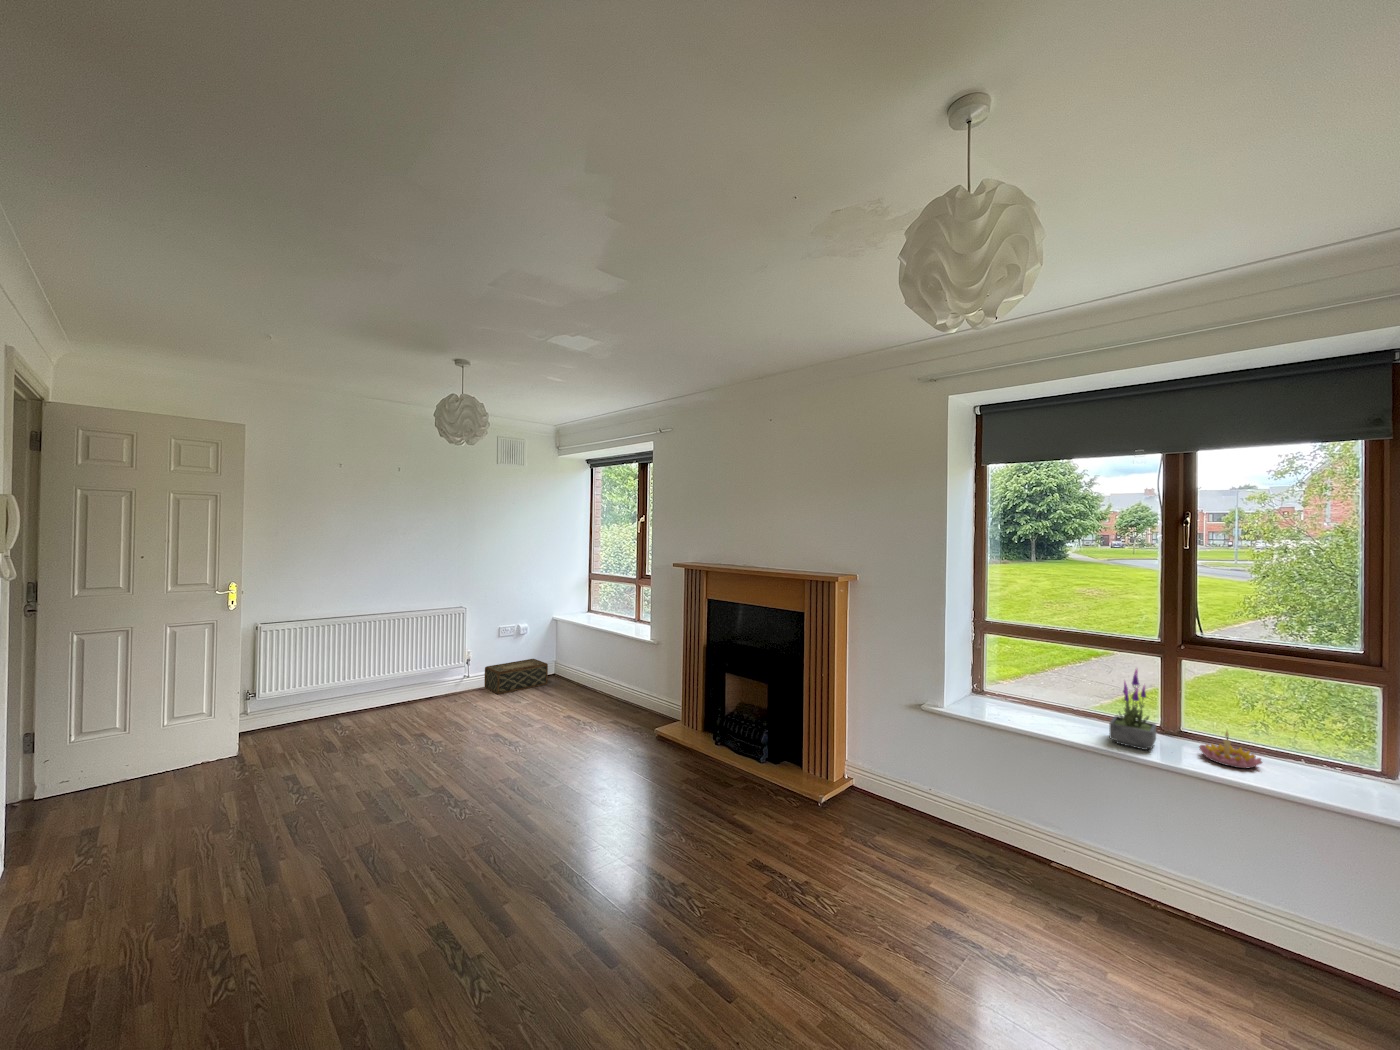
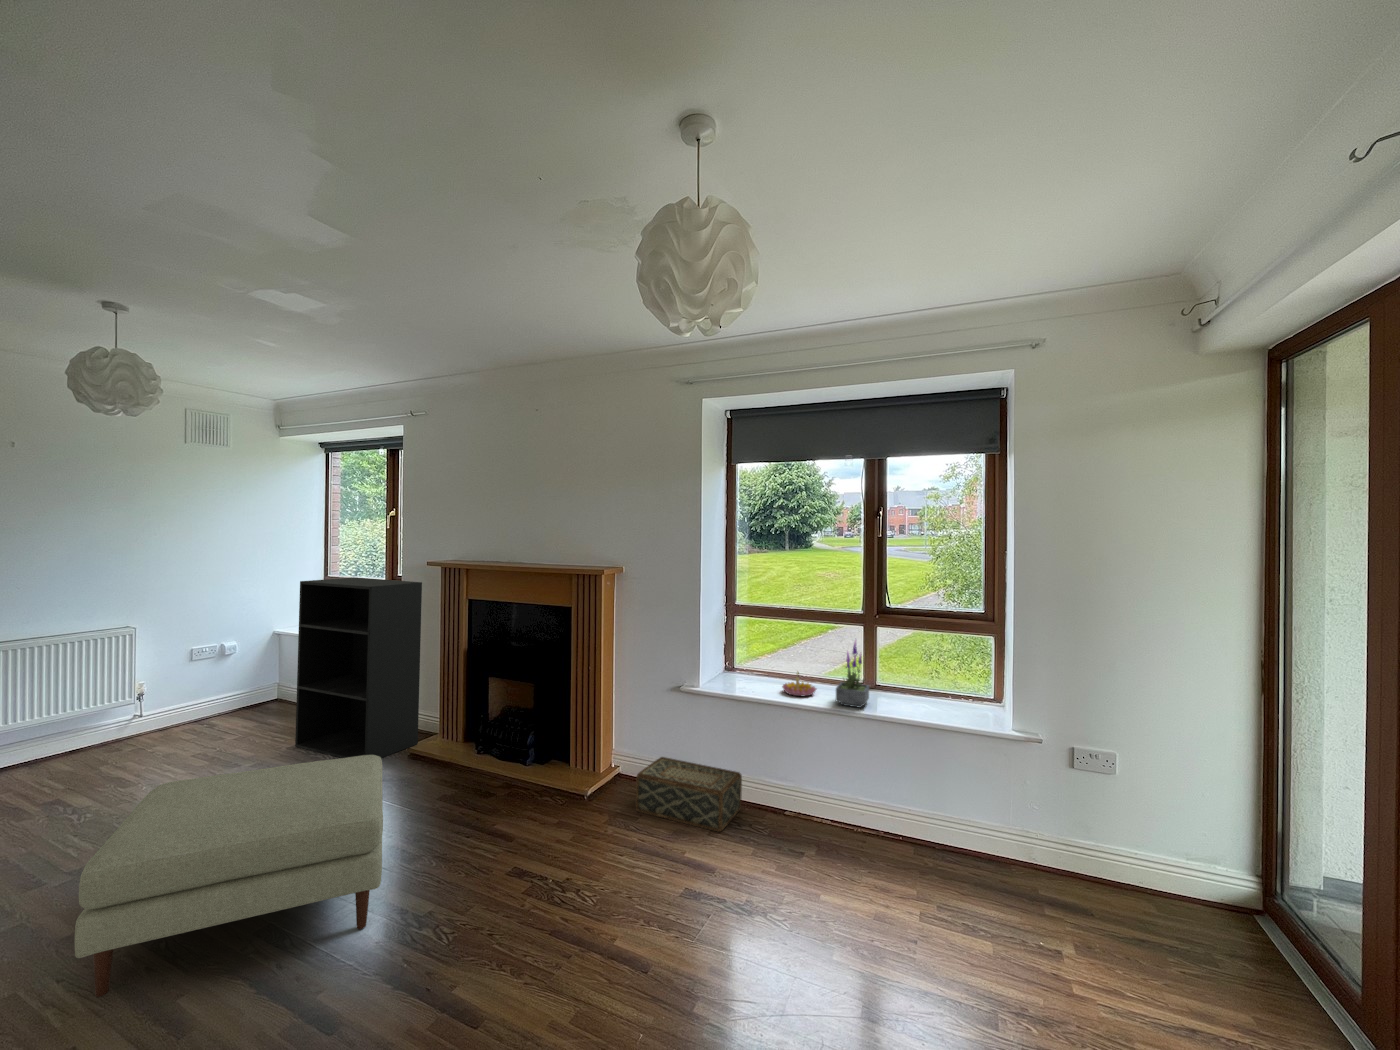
bookshelf: none [572,577,666,738] -> present [295,578,422,758]
woven basket: present [484,659,548,694] -> present [636,757,742,832]
candle holder: present [1199,732,1262,768] -> present [782,672,816,696]
ottoman: none [435,736,644,907] -> present [75,755,383,997]

